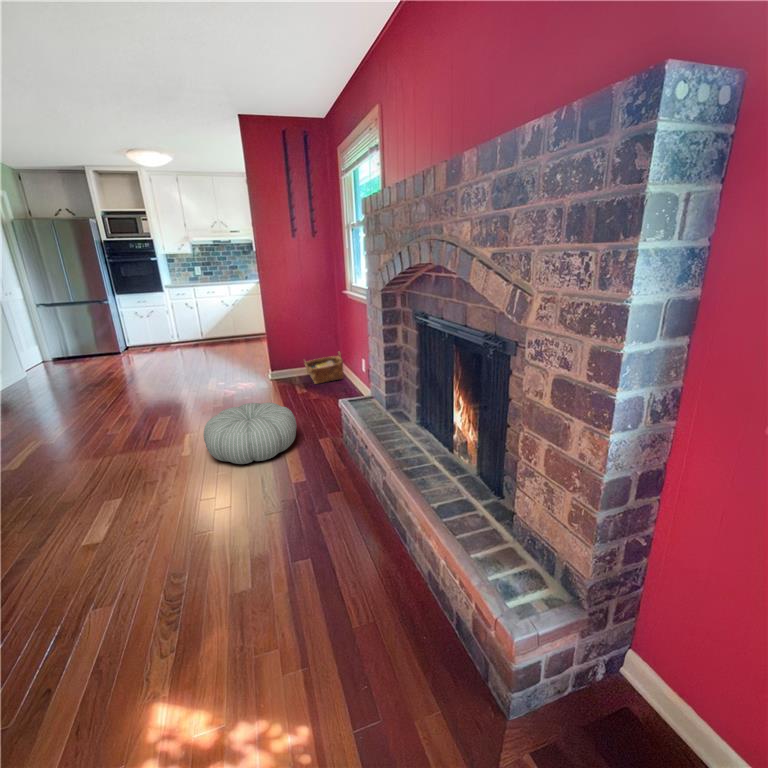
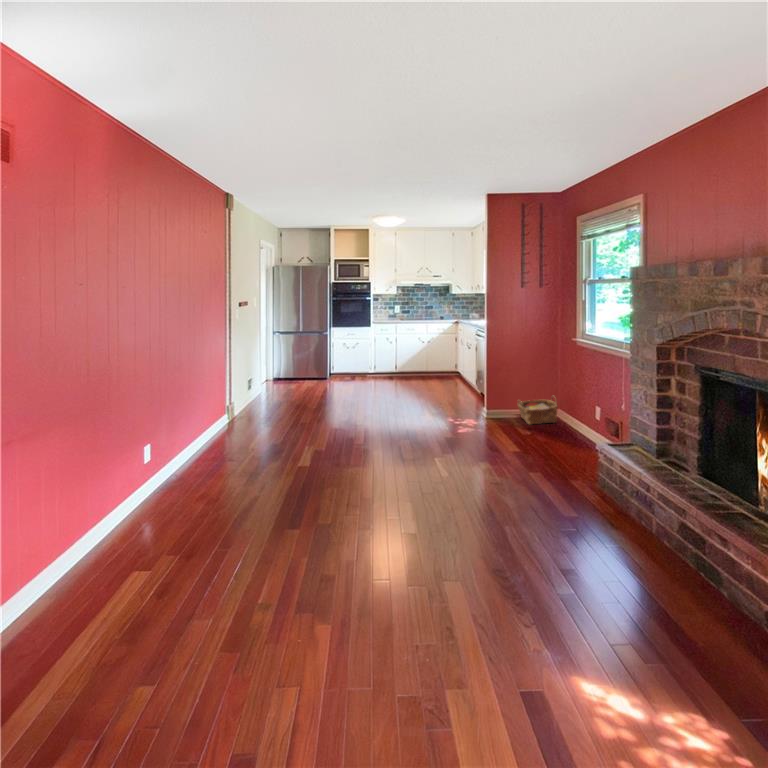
pouf: present [204,402,297,464] -> none [464,434,546,485]

